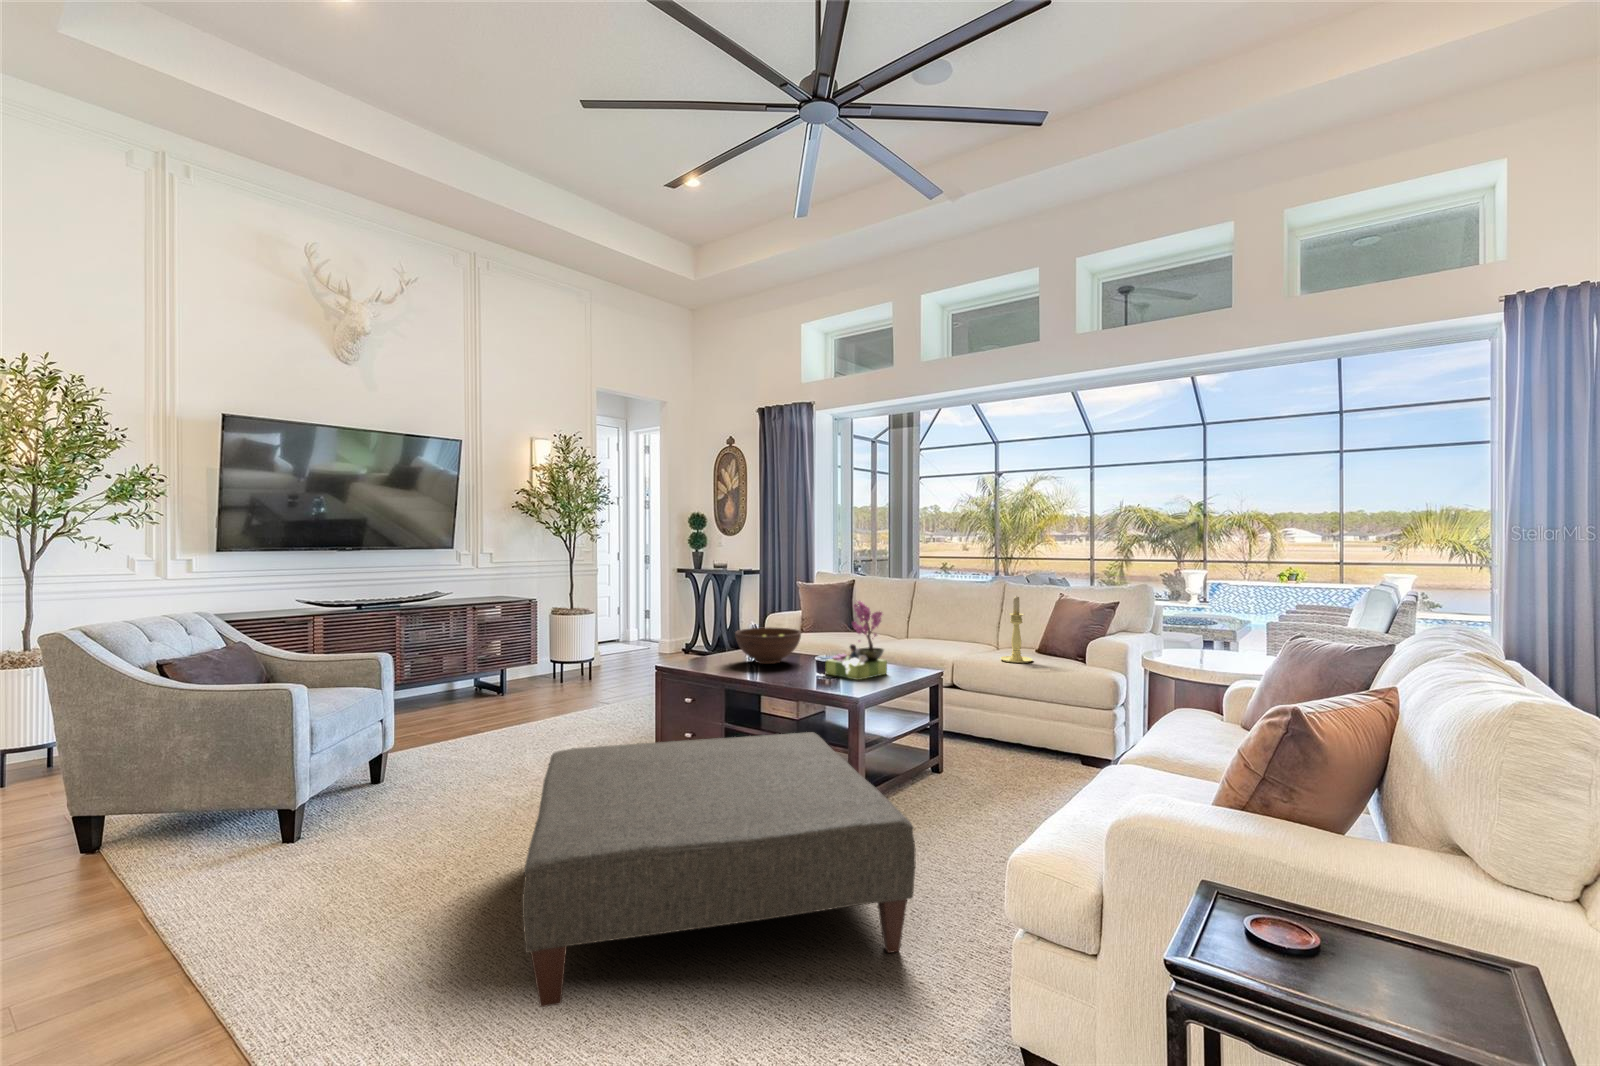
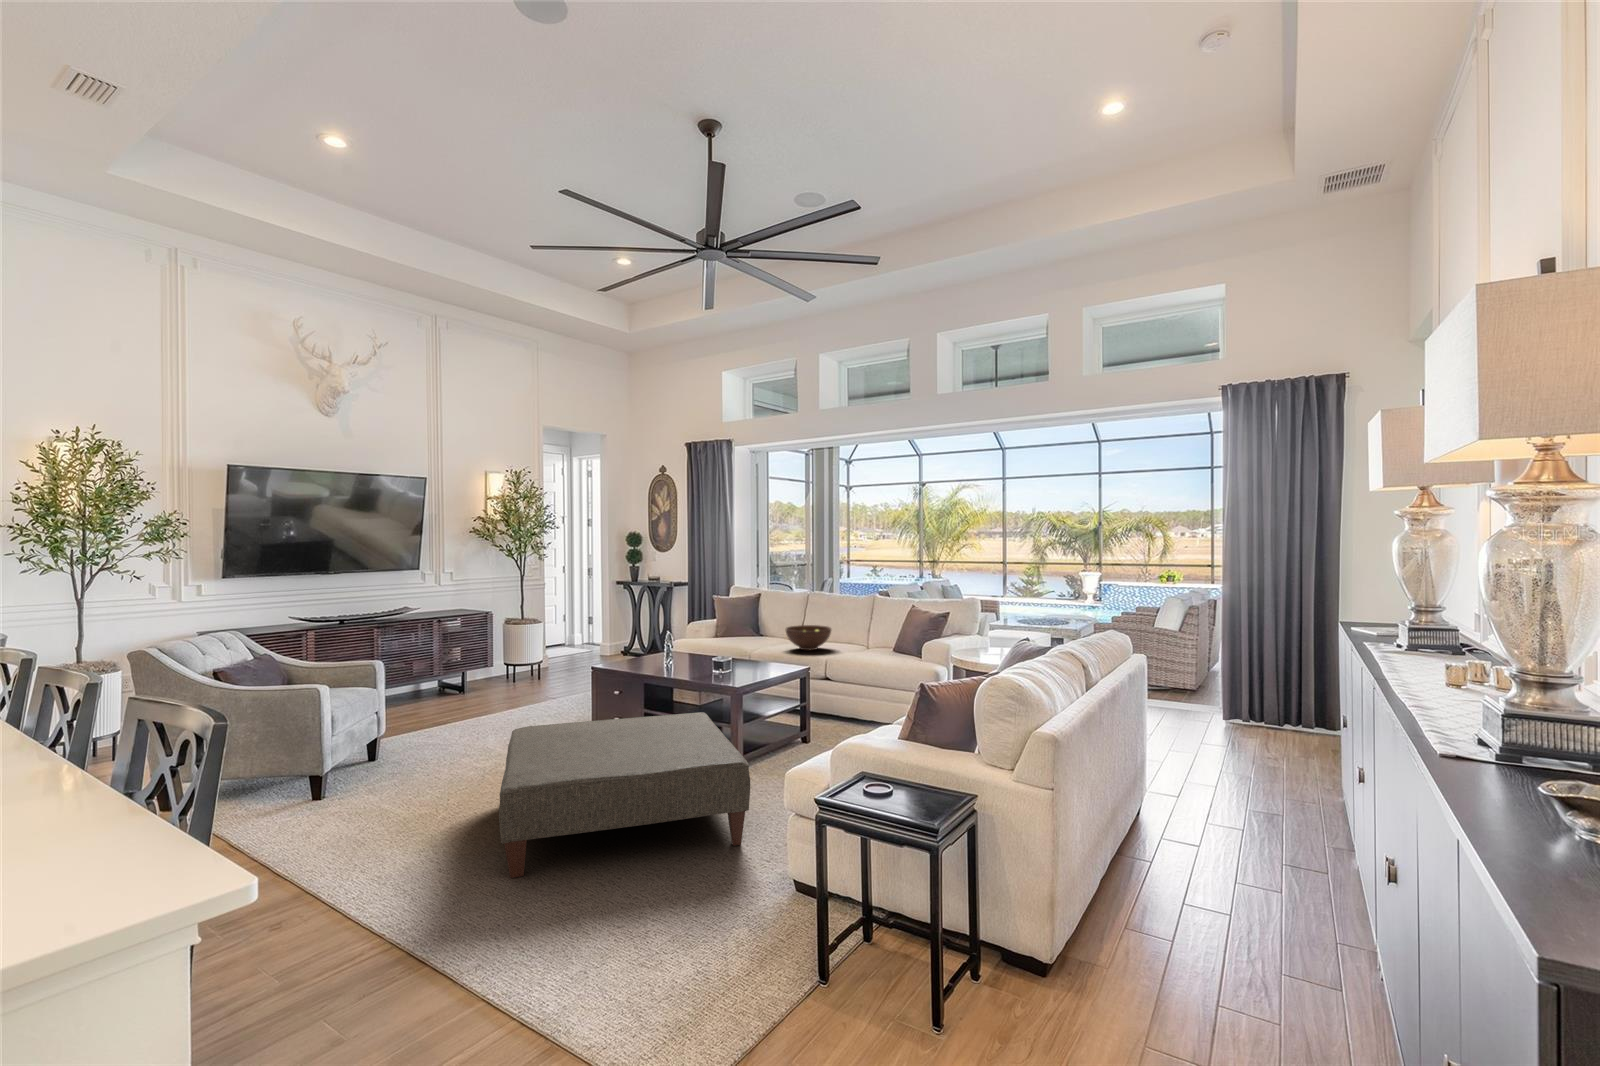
candle holder: present [1000,596,1033,663] -> none [861,608,885,660]
flower arrangement: present [826,601,887,680] -> none [721,613,768,675]
fruit bowl: present [735,627,801,664] -> present [786,625,831,650]

